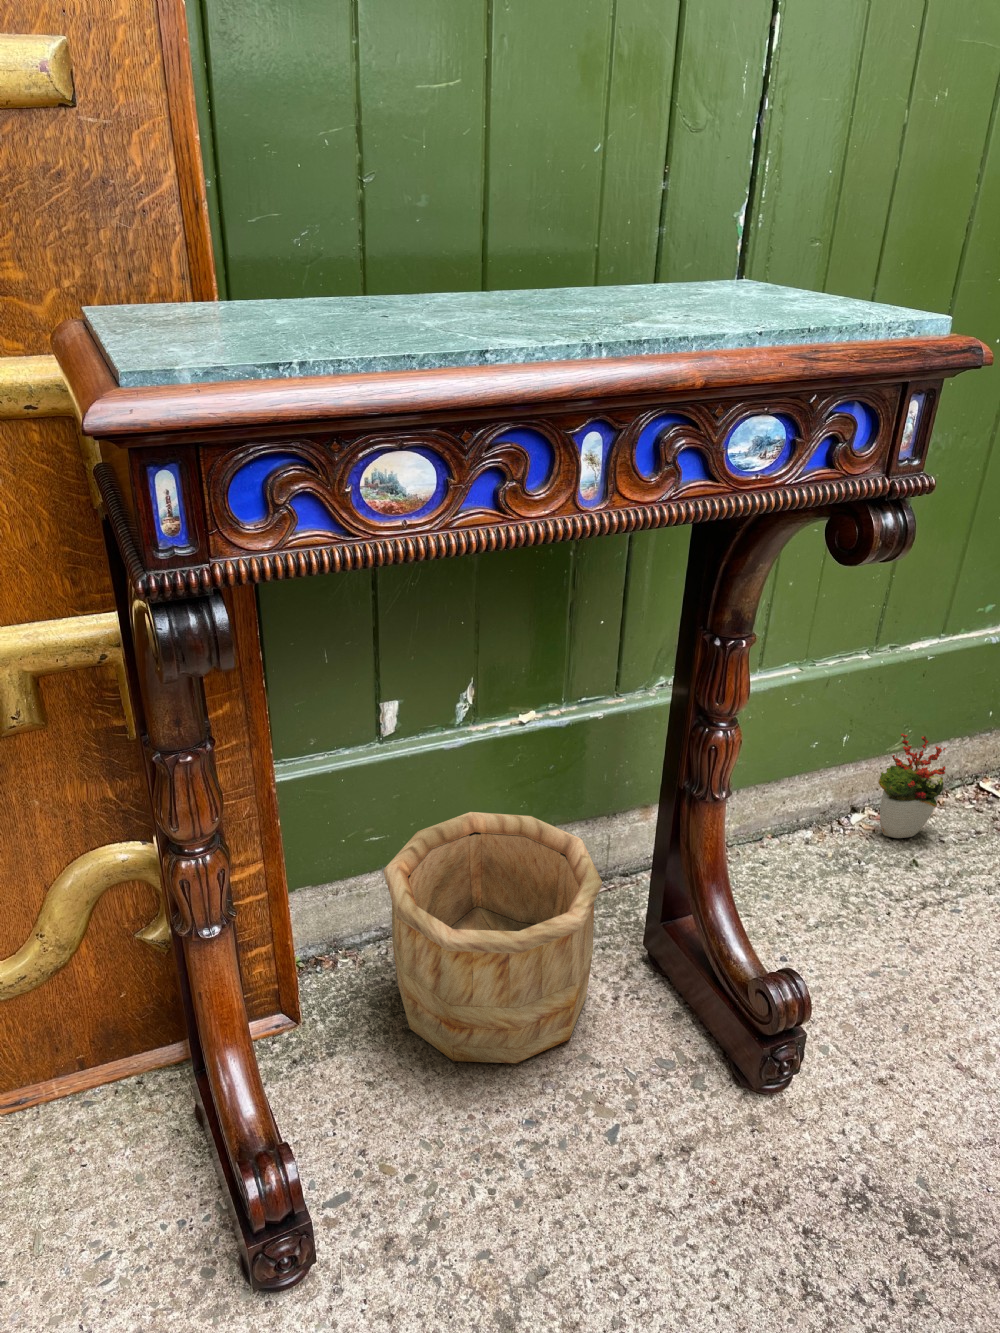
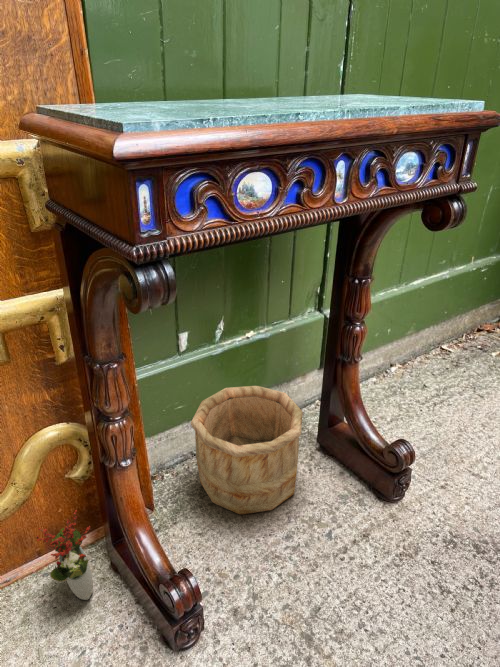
decorative plant: present [878,734,946,838] -> present [36,510,93,600]

